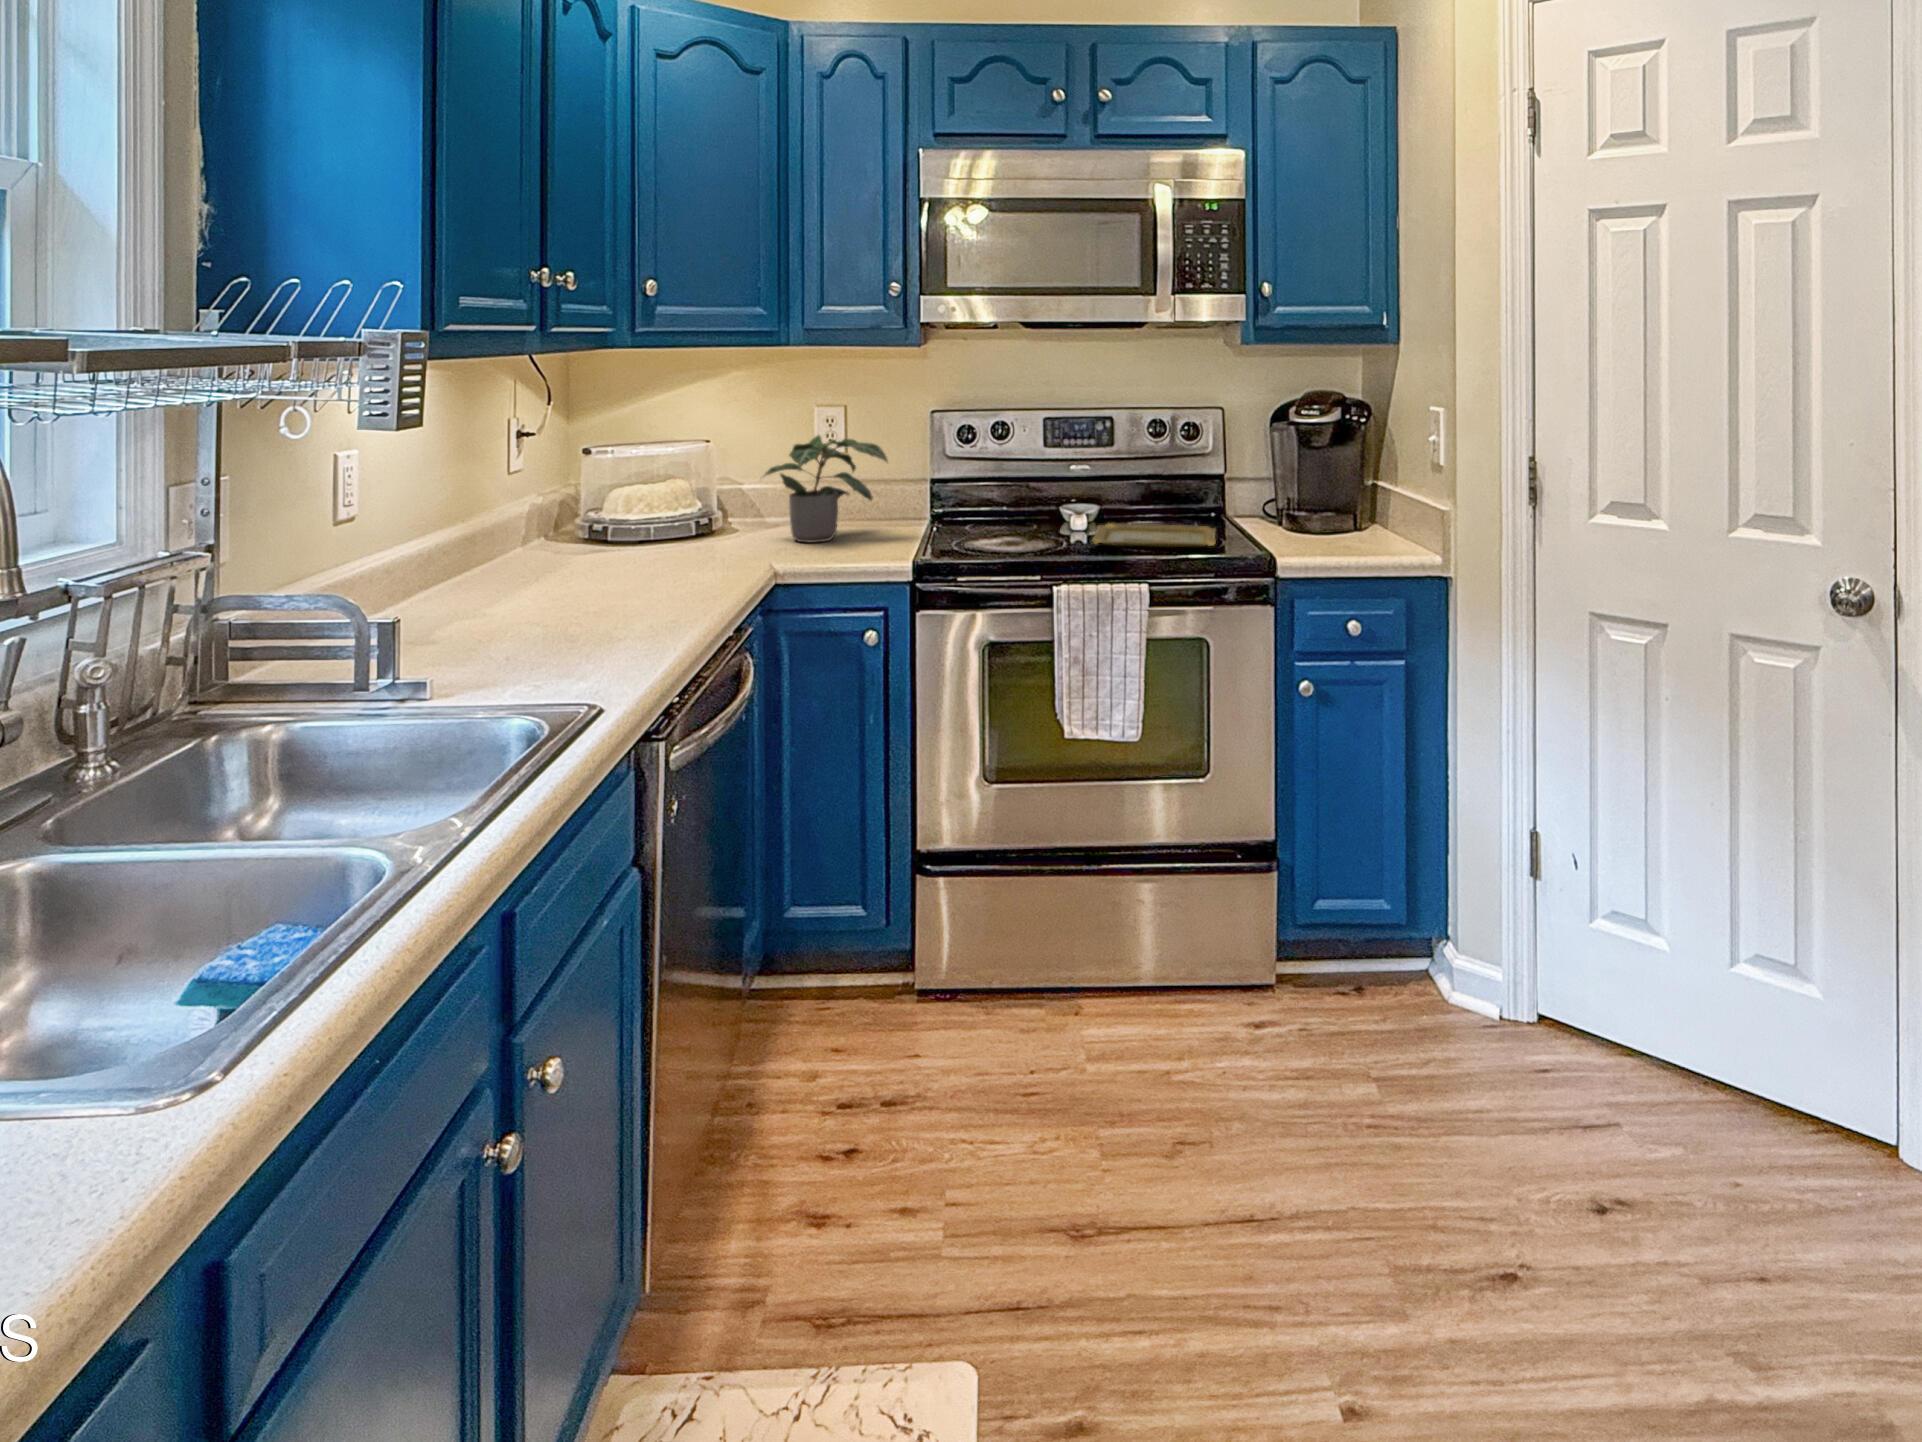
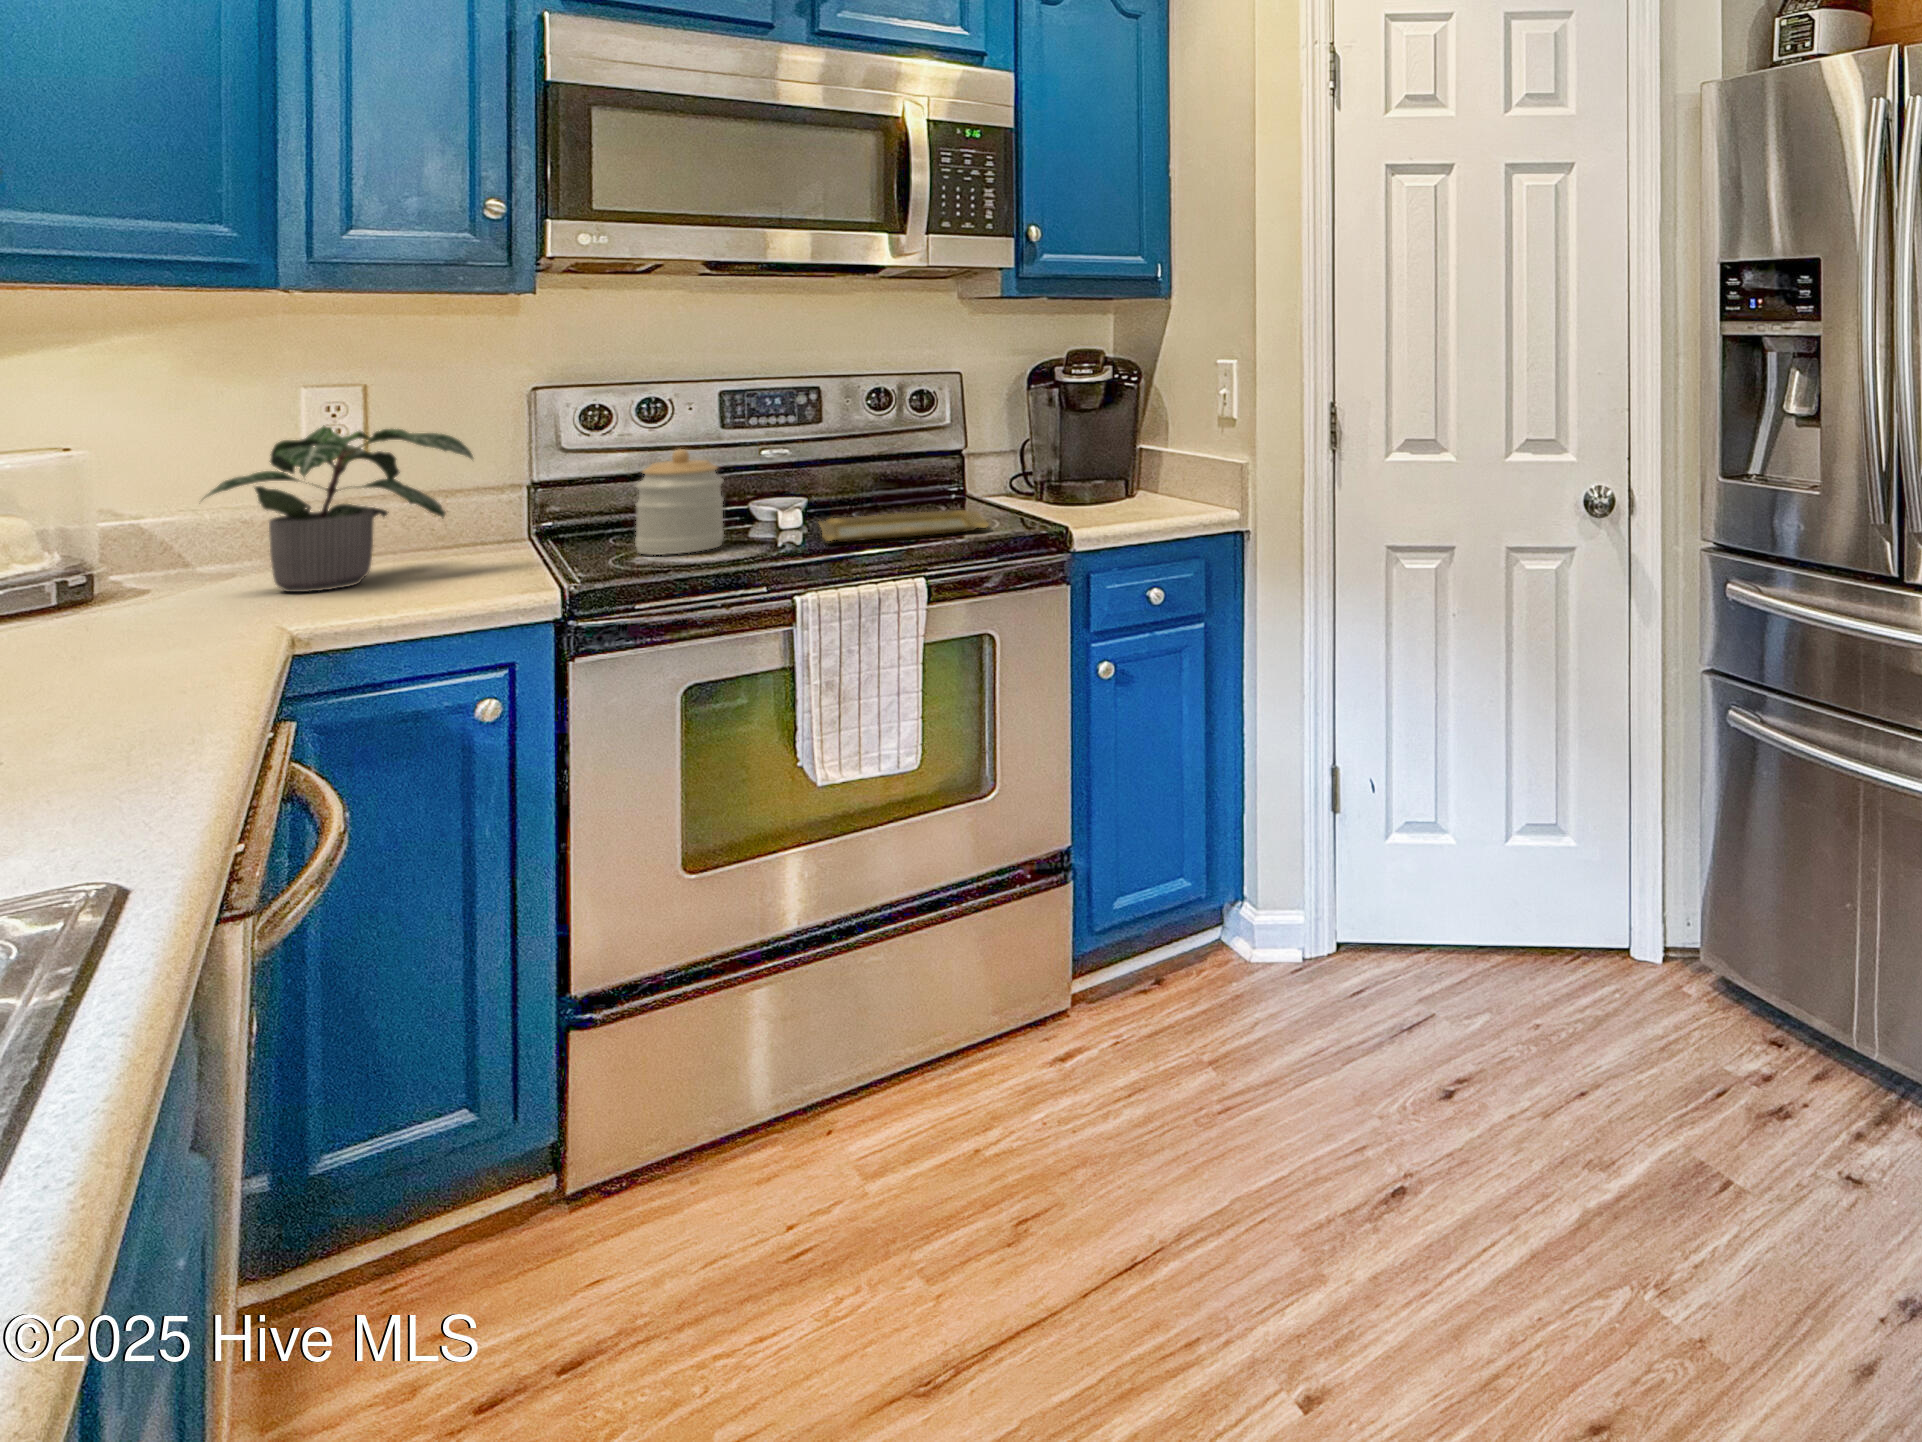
jar: none [978,463,1033,541] -> present [635,449,723,555]

